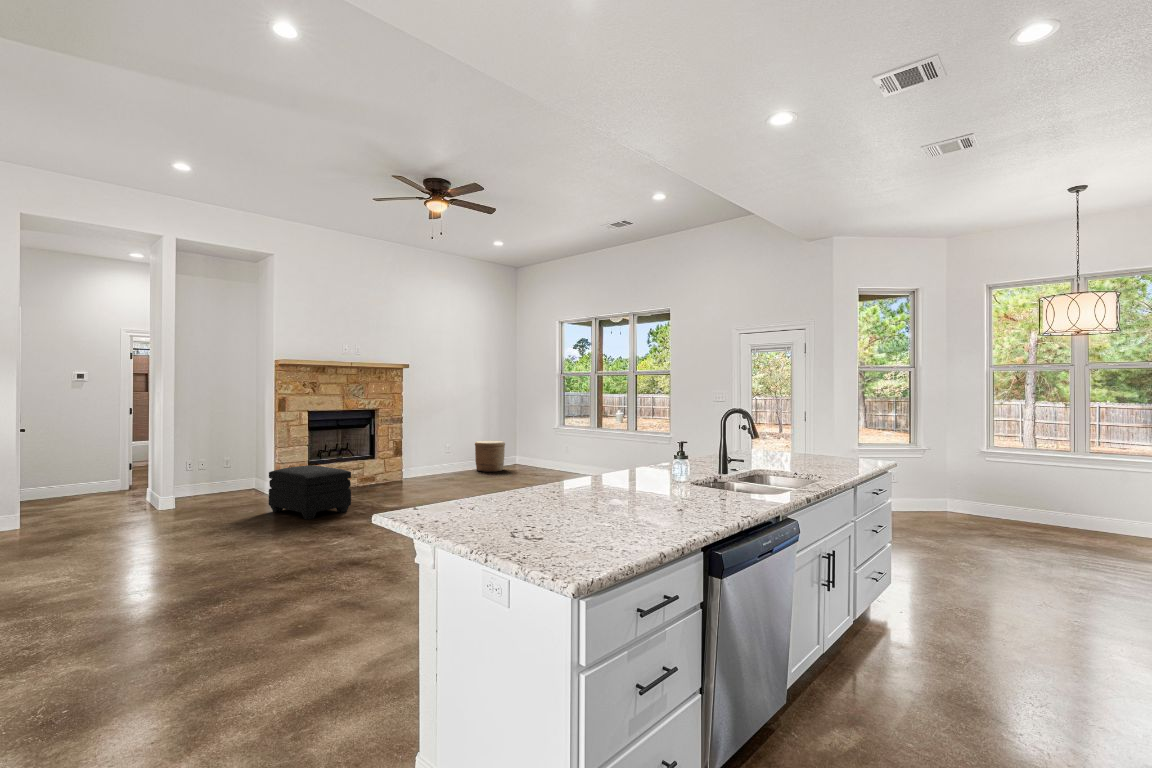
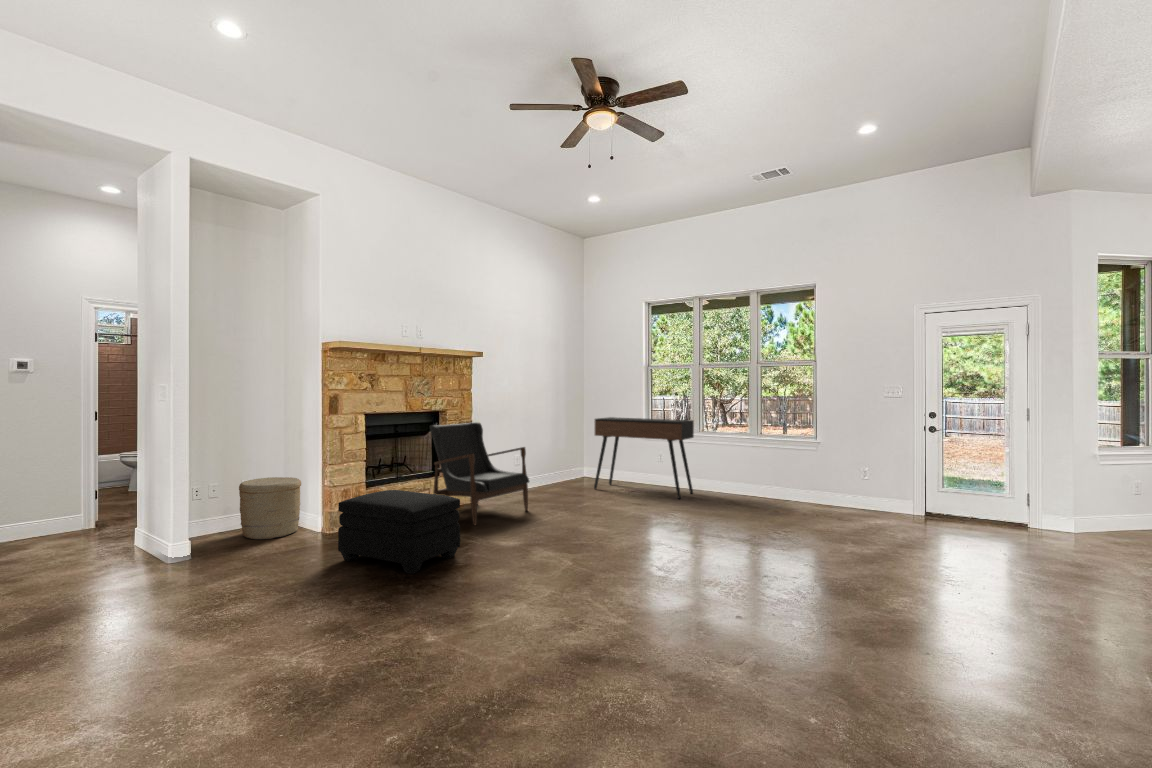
console table: none [509,415,584,482] -> present [594,417,694,499]
armchair: none [361,418,436,495] -> present [430,422,529,525]
woven basket: present [475,441,505,472] -> present [239,477,301,539]

